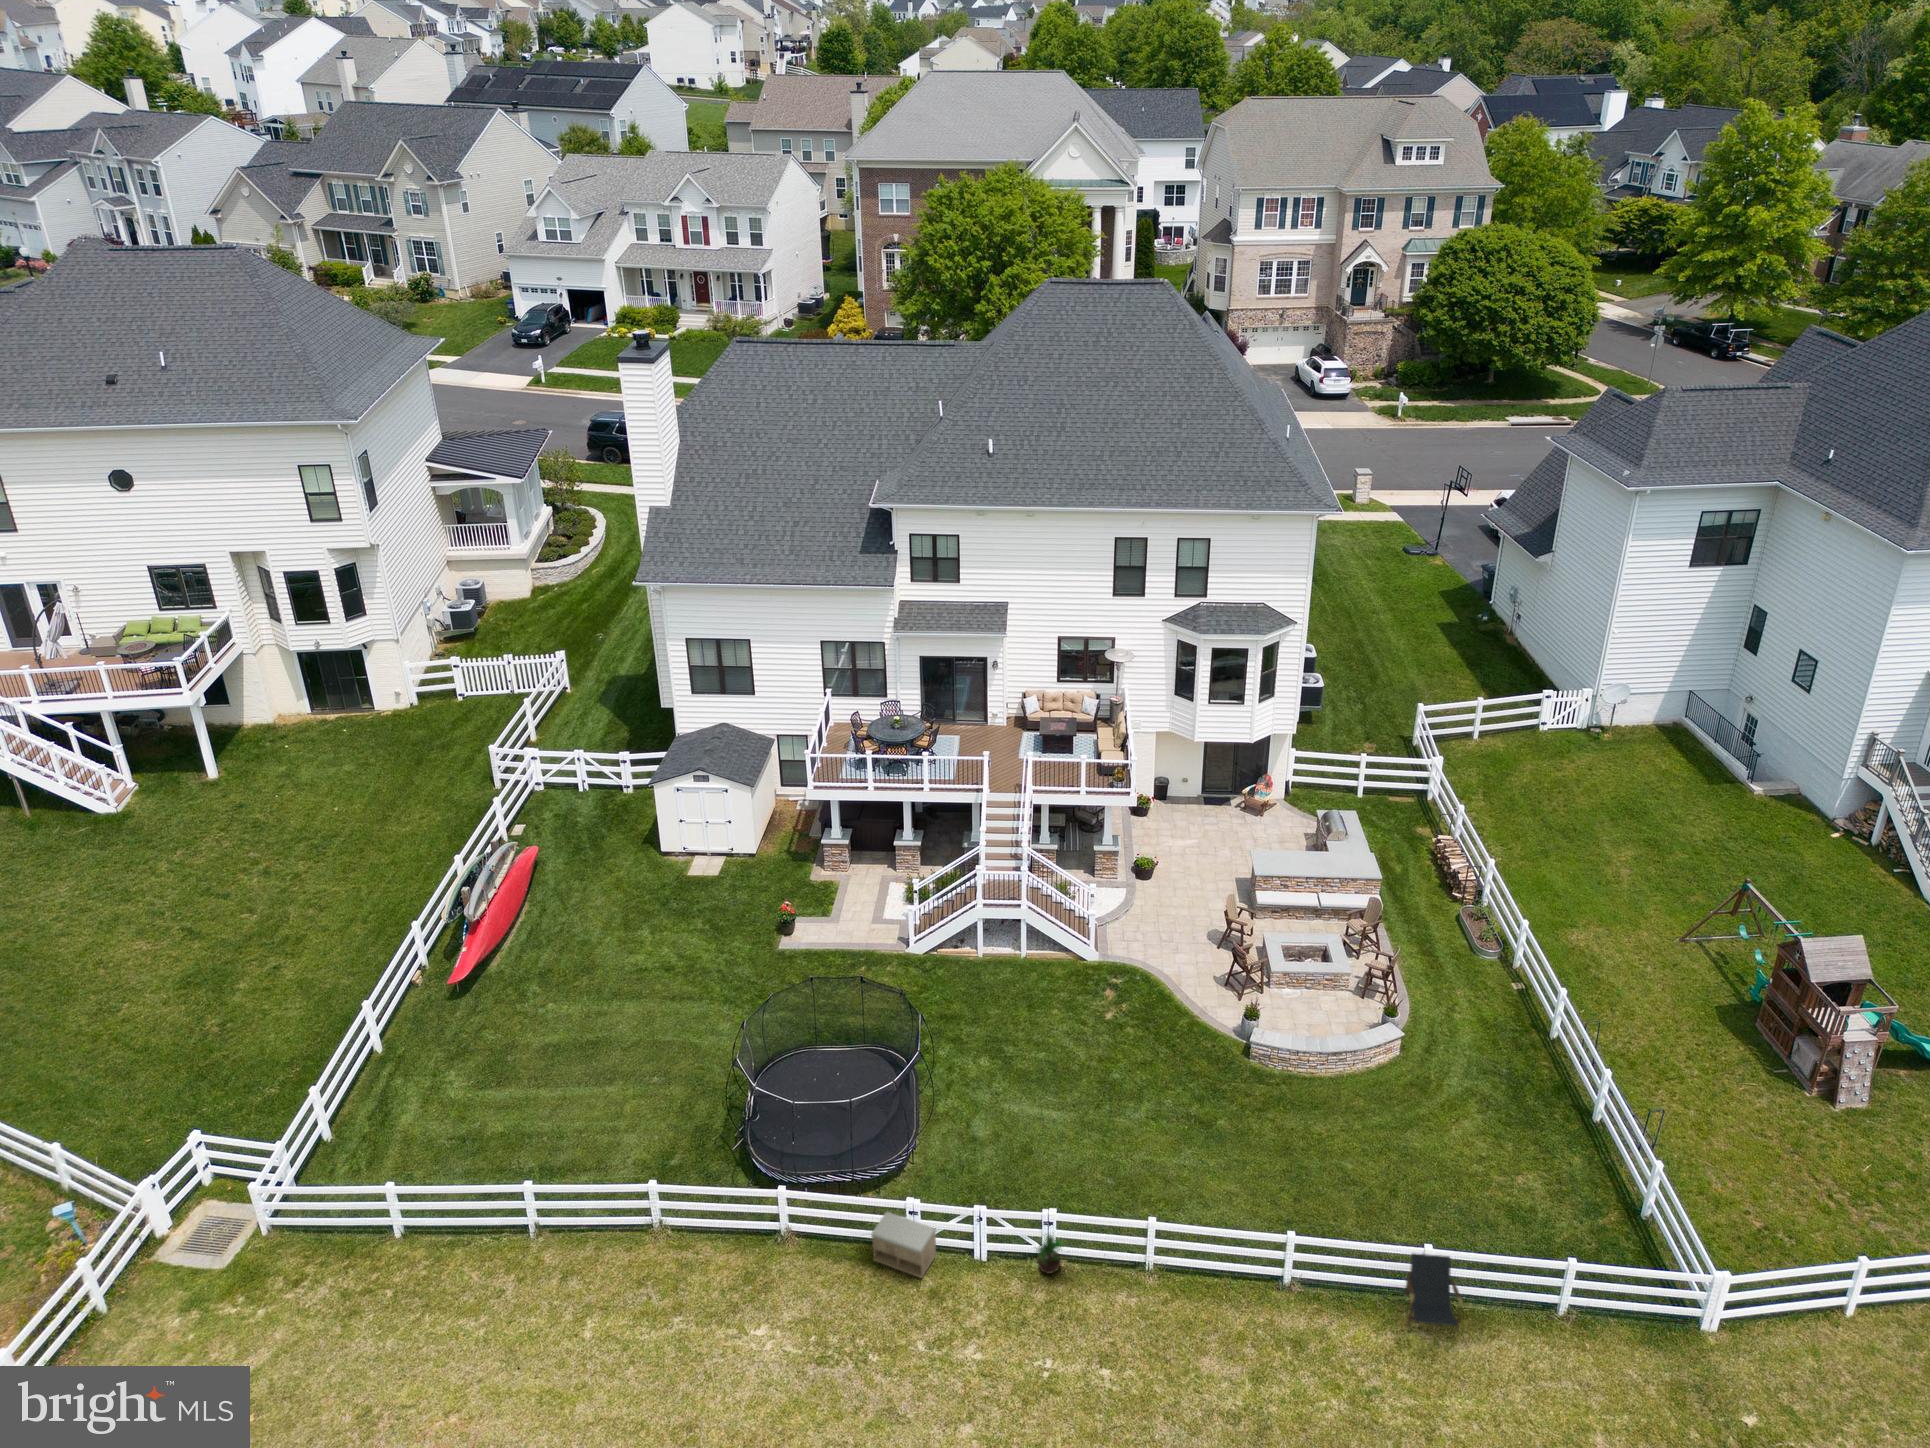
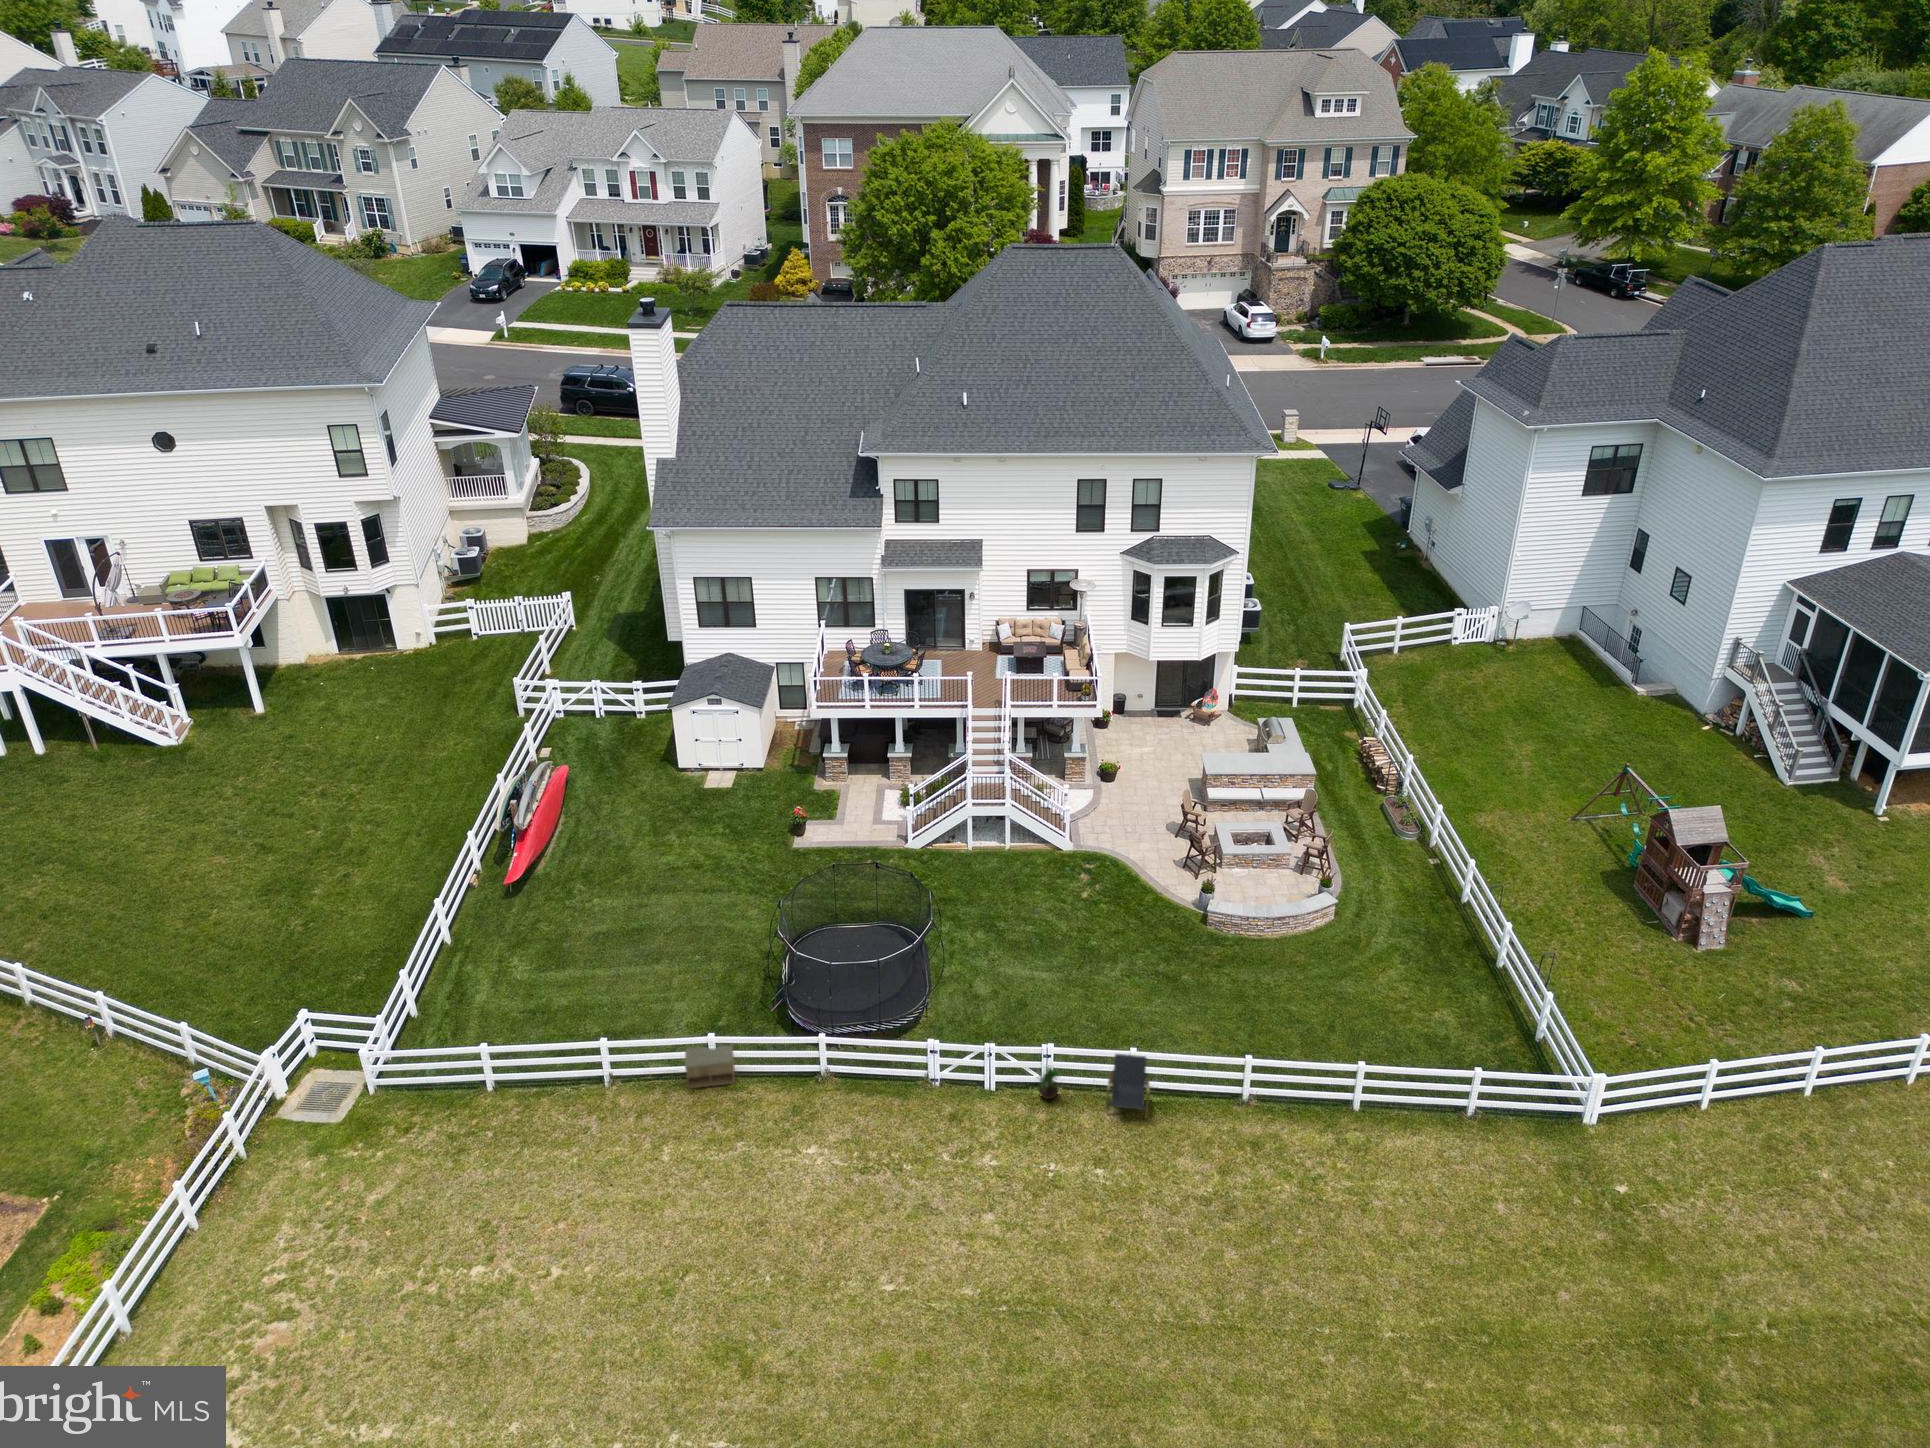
storage bench: present [872,1211,936,1278] -> present [685,1045,735,1088]
lounge chair: present [1405,1253,1463,1335] -> present [1106,1054,1150,1117]

